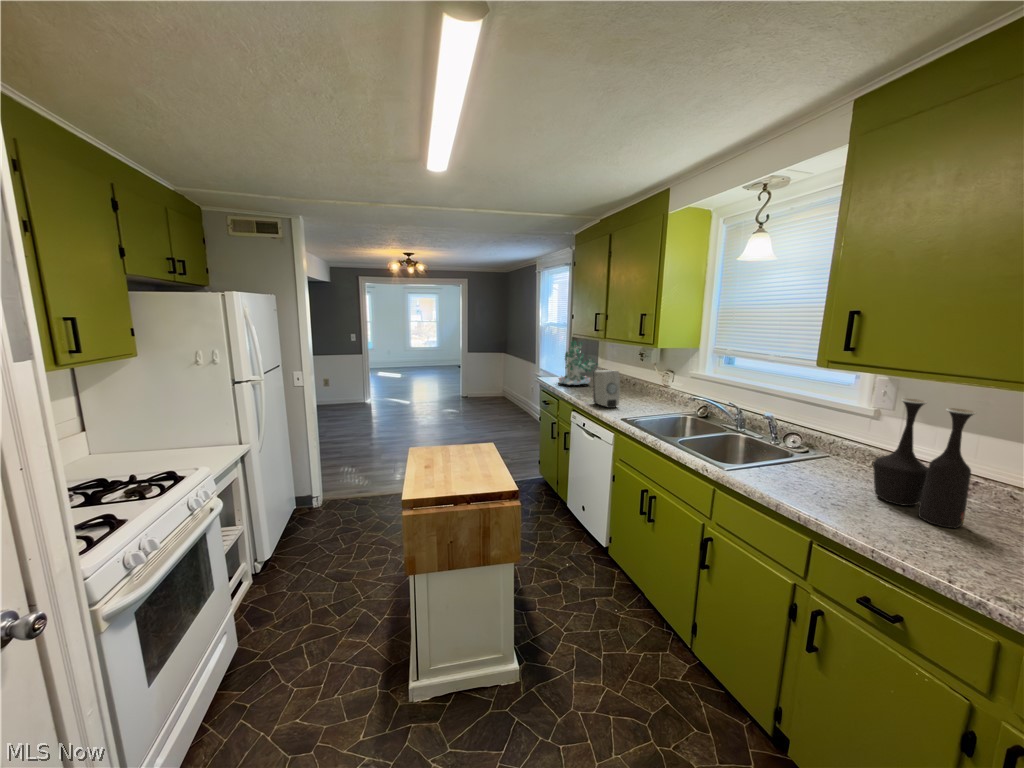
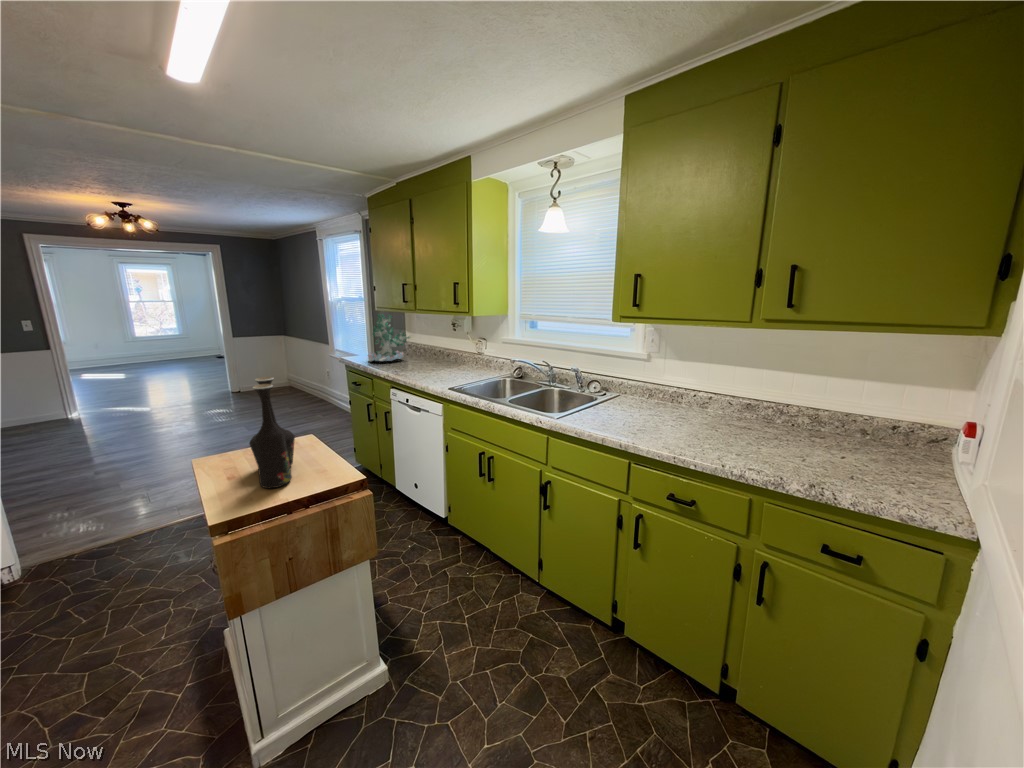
soap dispenser: present [593,370,620,408] -> none [412,341,442,380]
vase: present [873,399,976,528] -> present [249,377,295,489]

